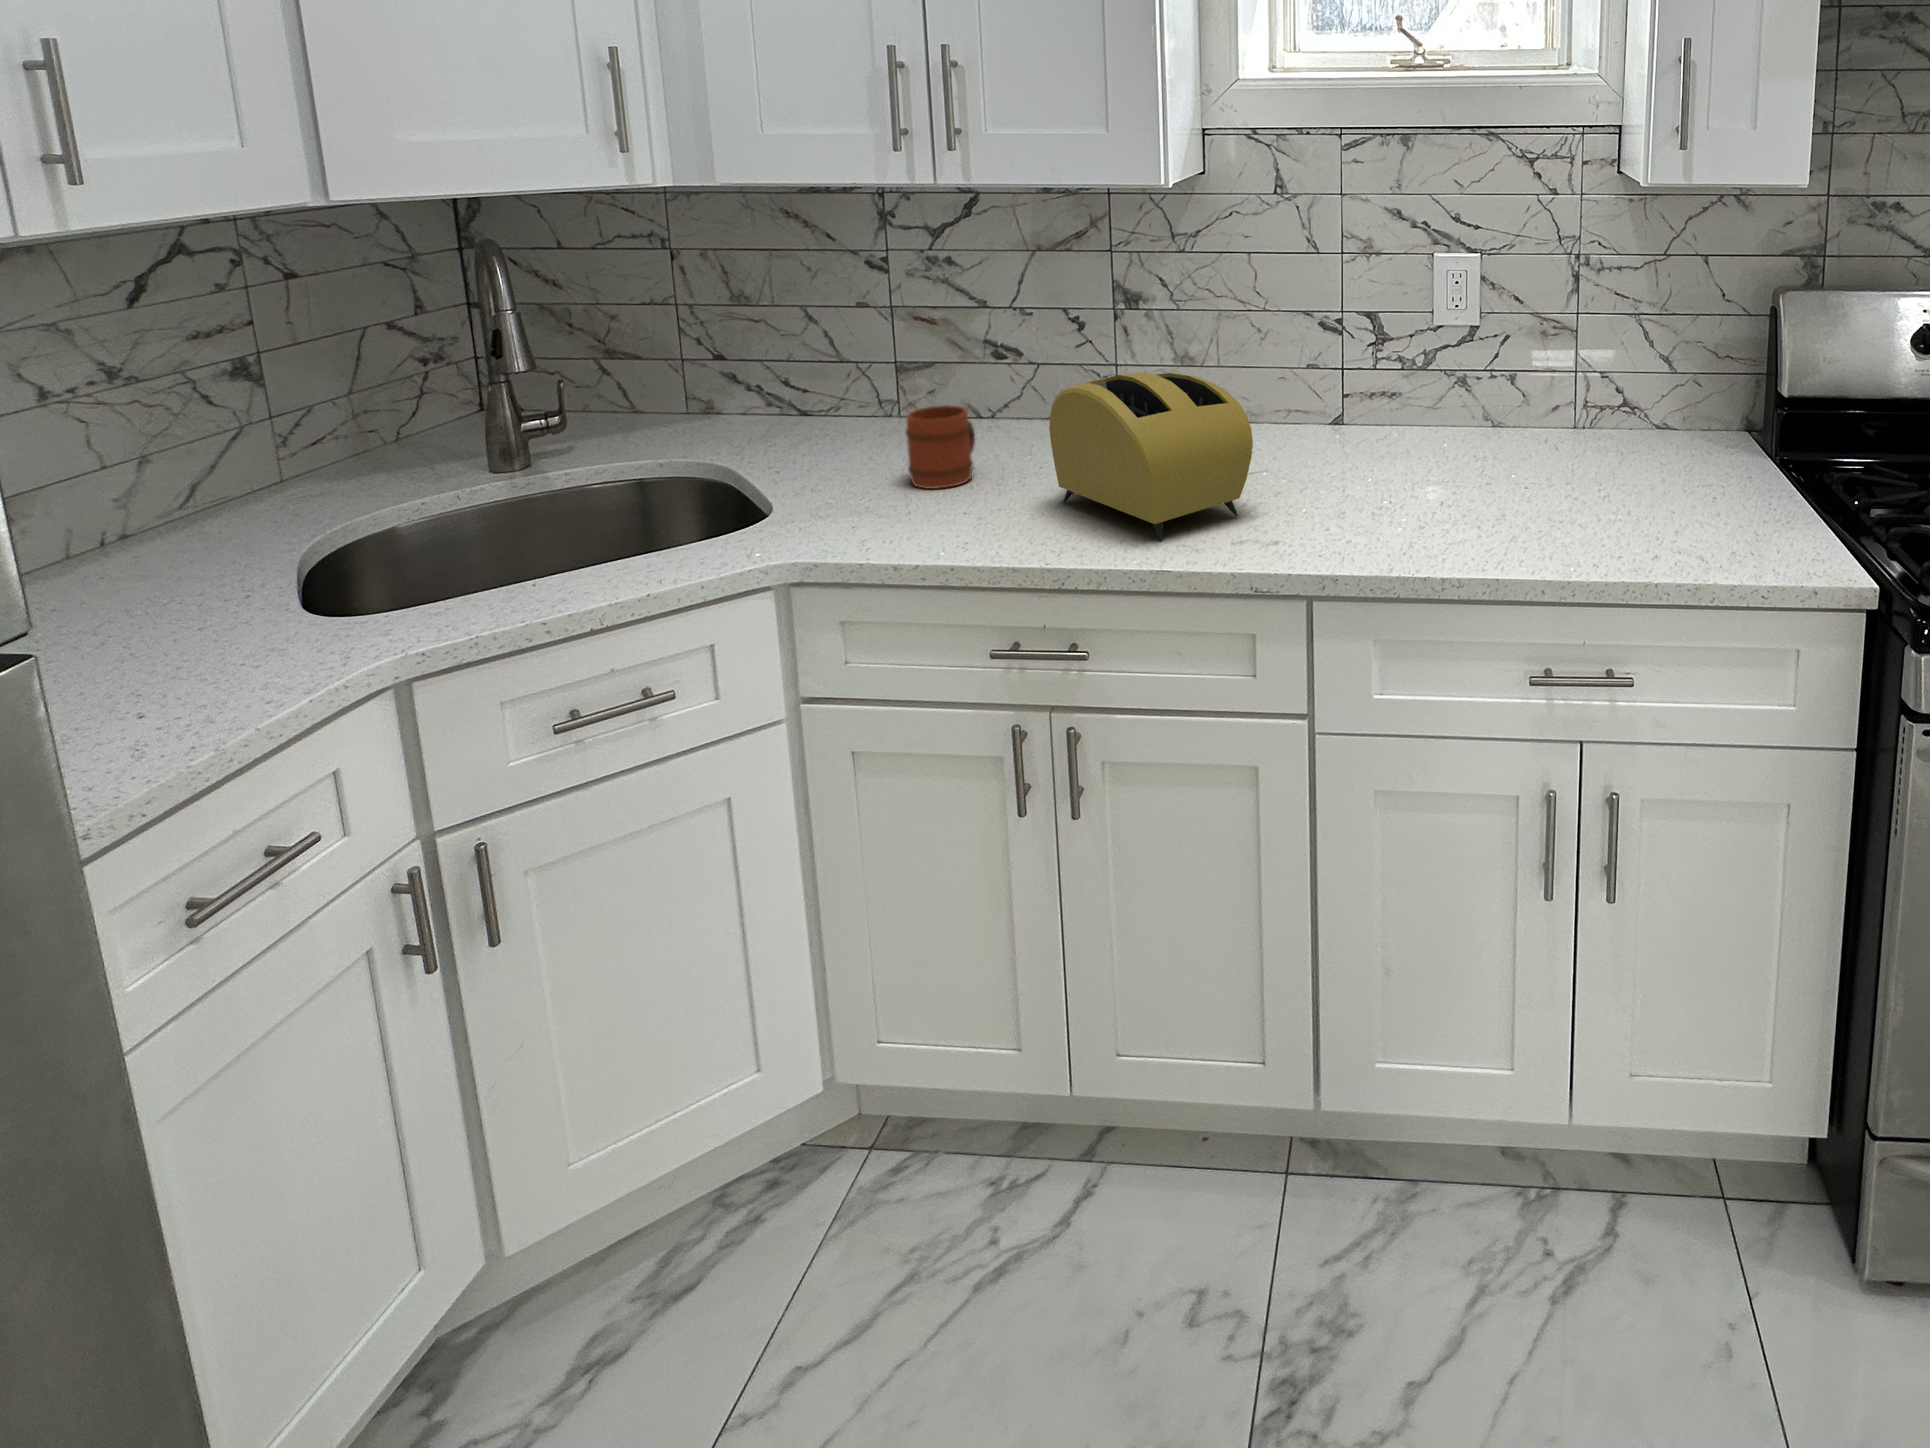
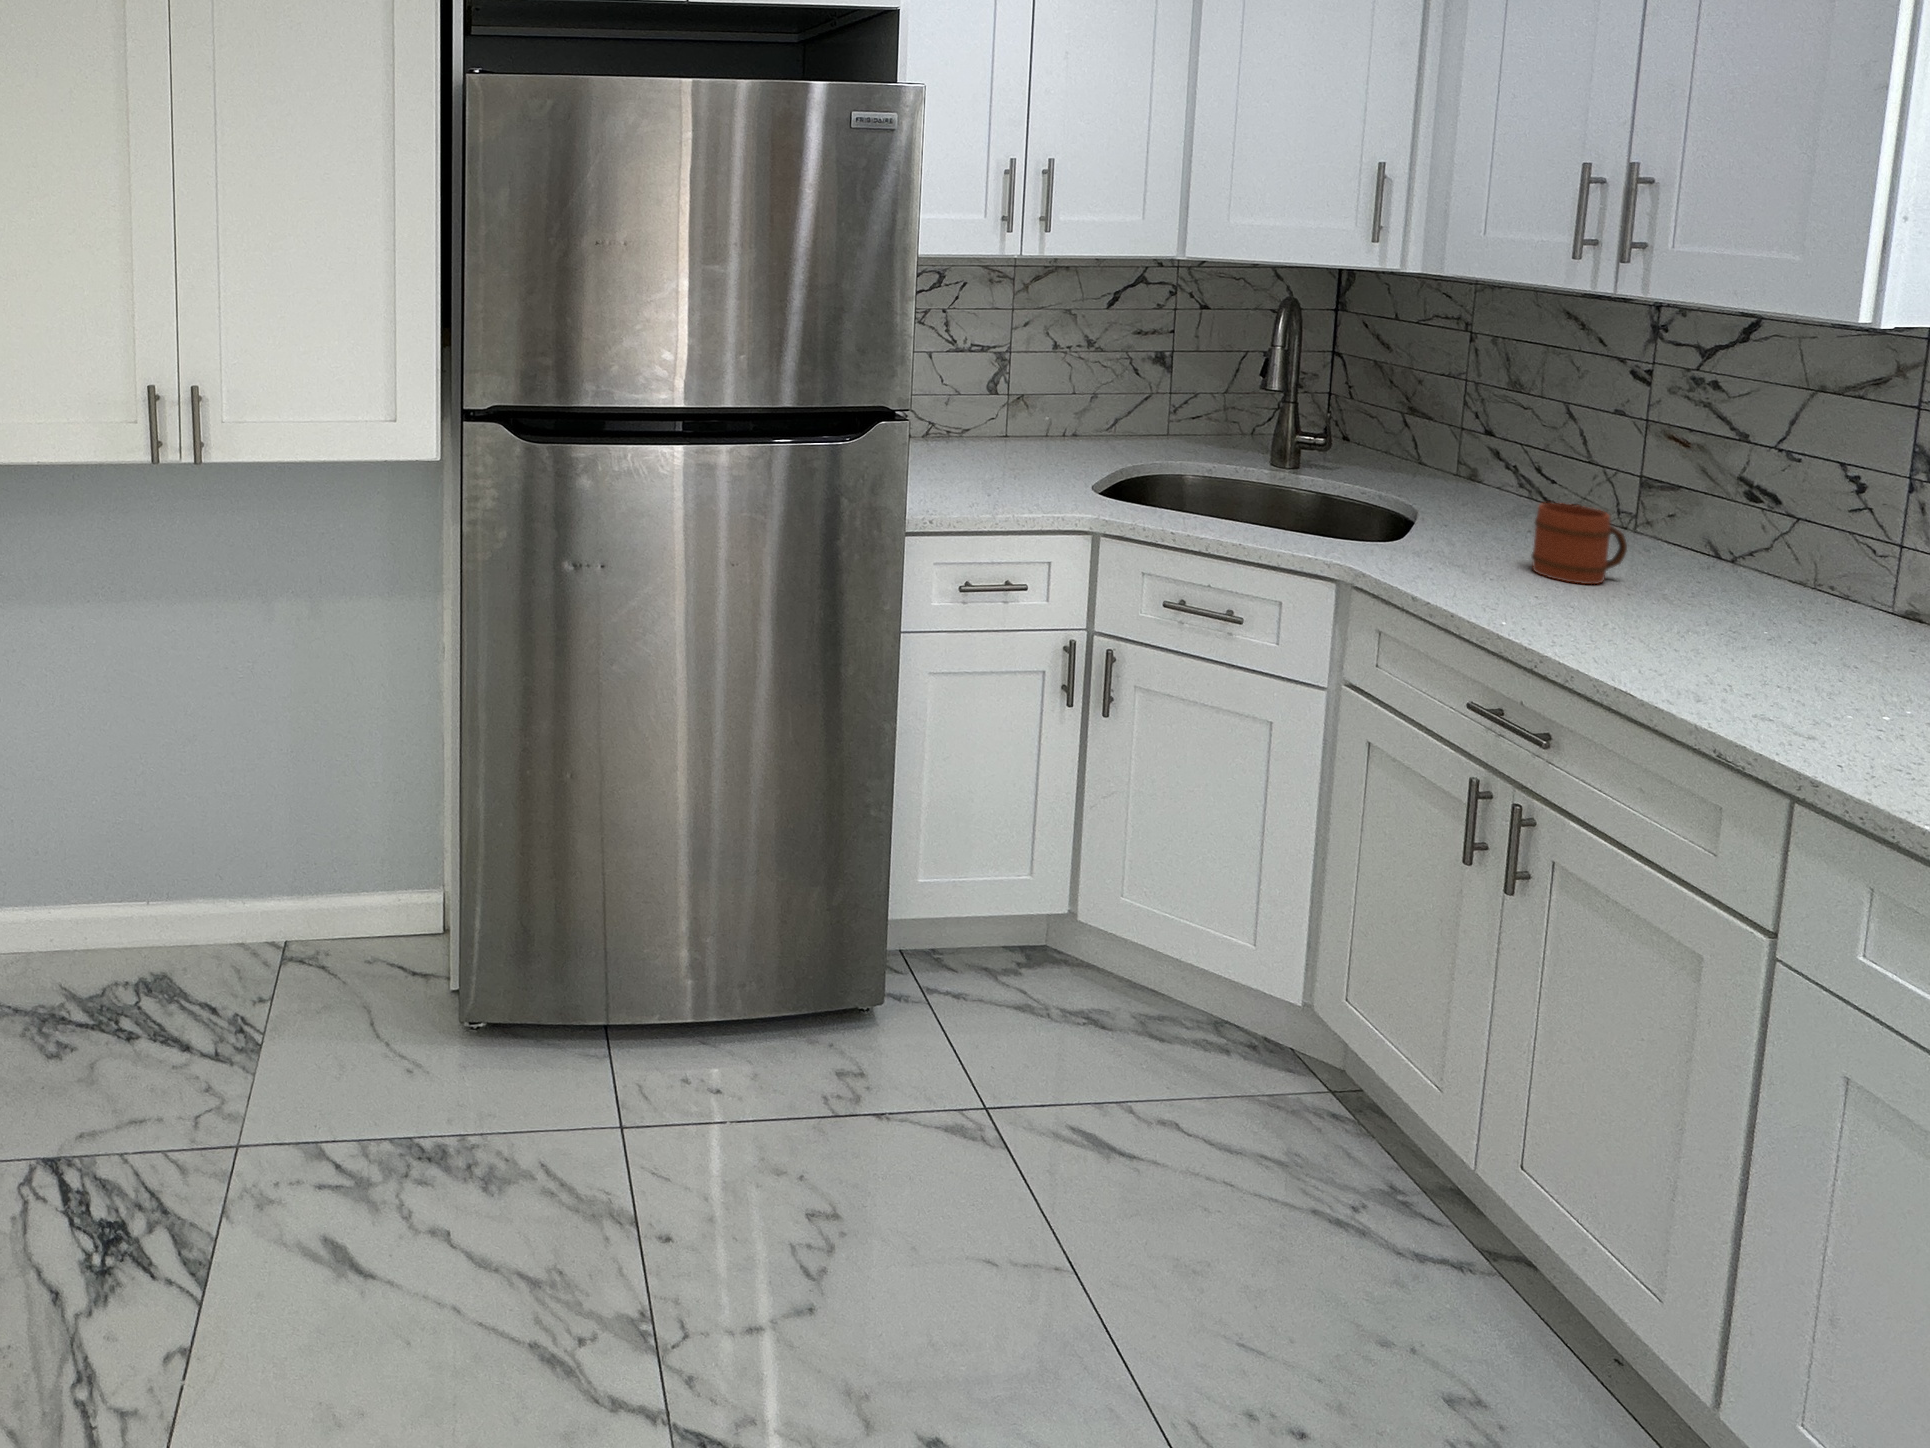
toaster: present [1049,373,1253,541] -> none [1644,507,1875,708]

